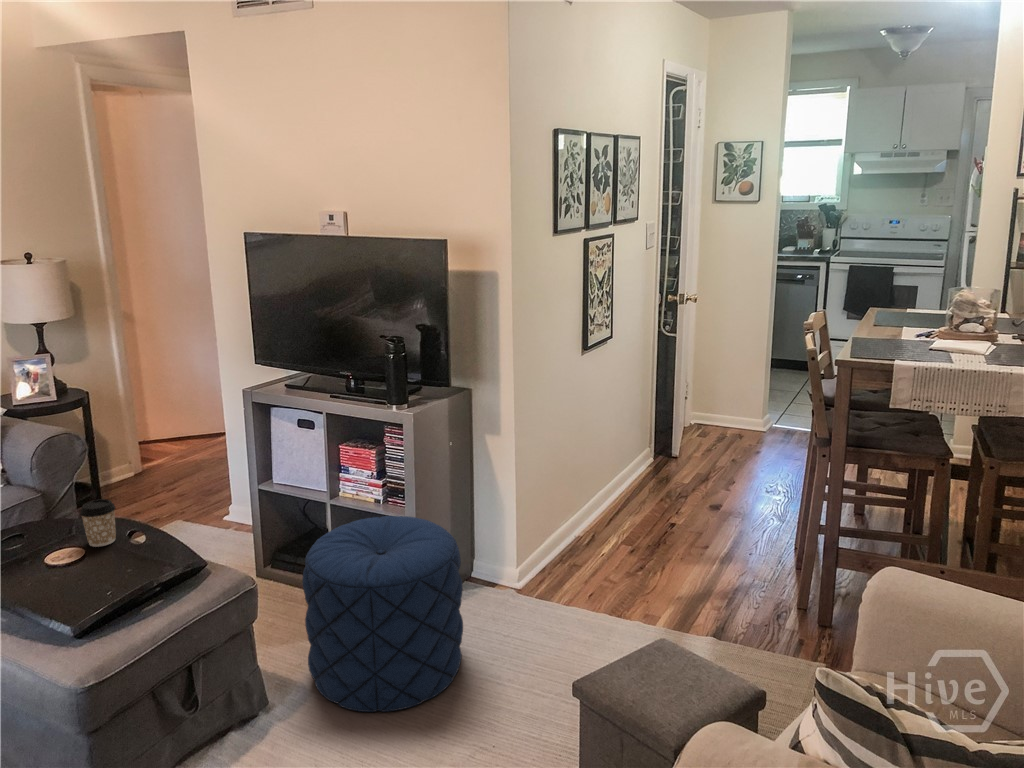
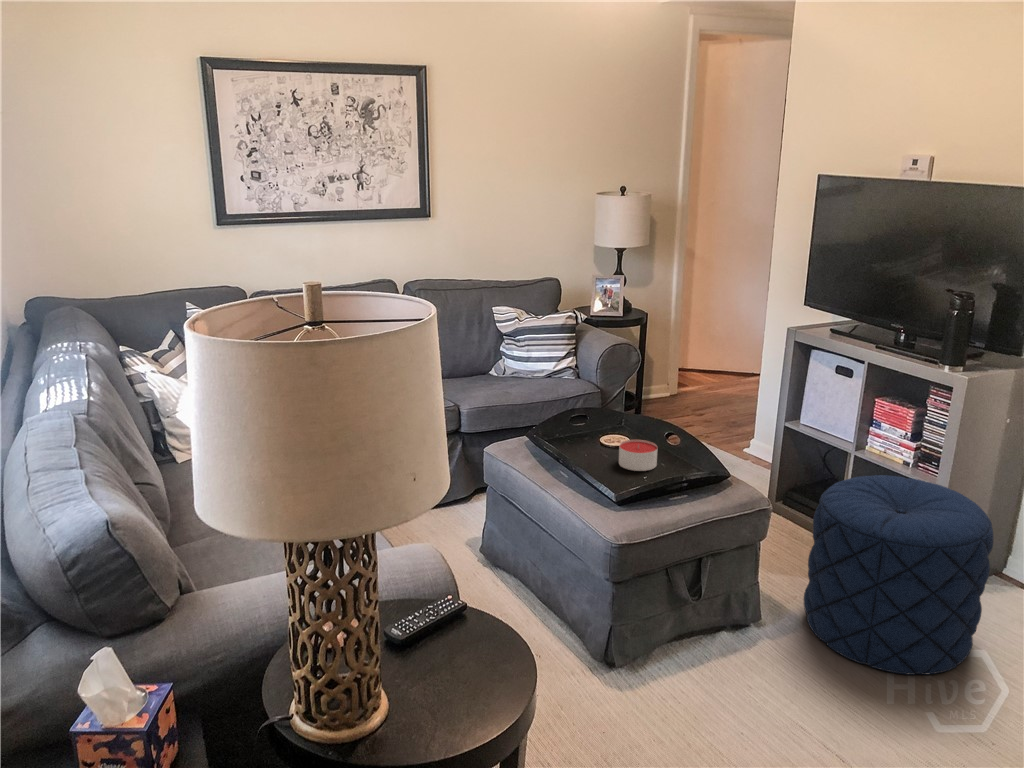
coffee cup: present [80,499,116,547] -> none [635,400,663,439]
candle: none [65,550,118,591] -> present [619,440,657,471]

